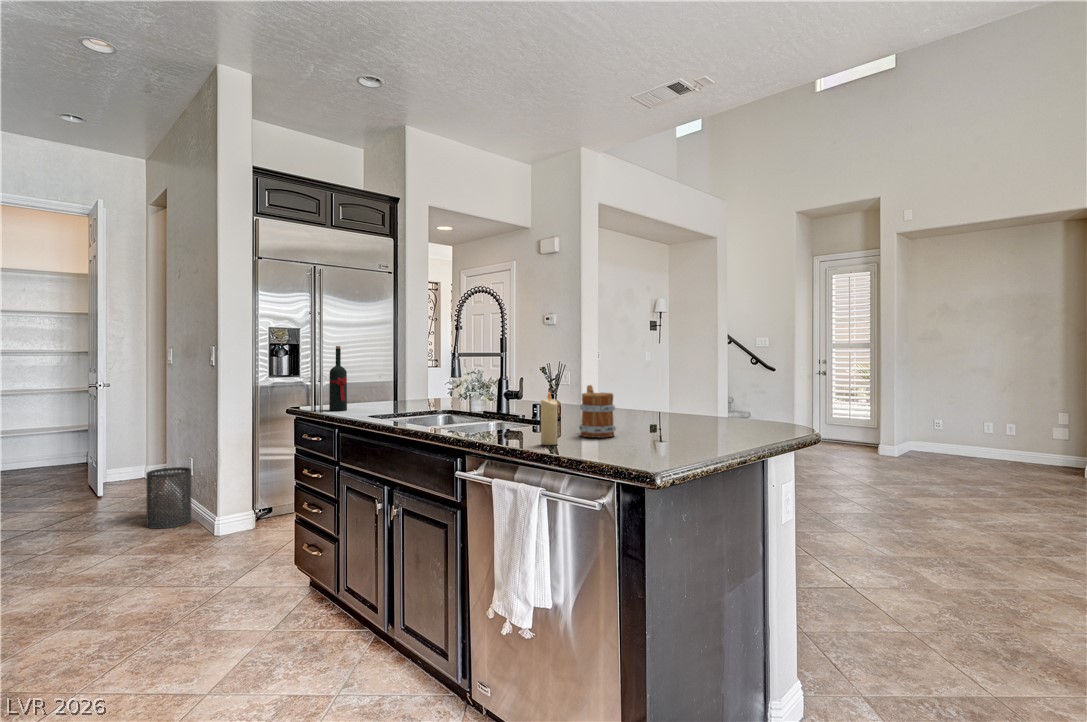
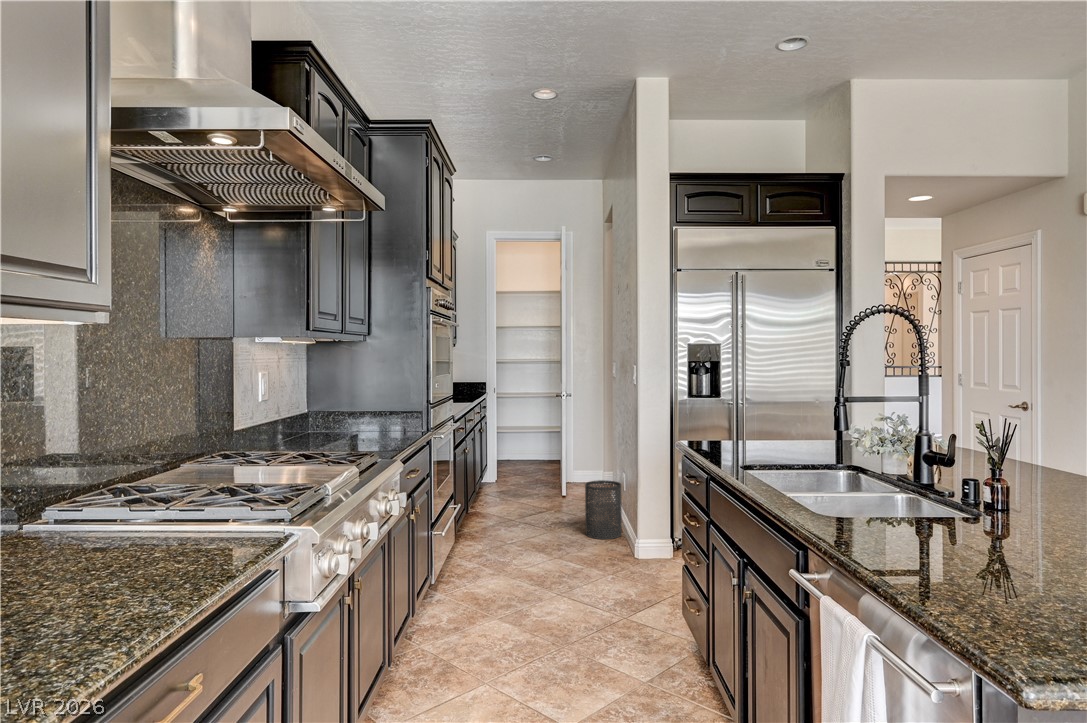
wine bottle: present [329,346,347,411] -> none [712,380,731,454]
mug: present [579,385,616,437] -> none [971,480,1038,572]
candle: present [541,392,558,445] -> none [884,491,912,571]

